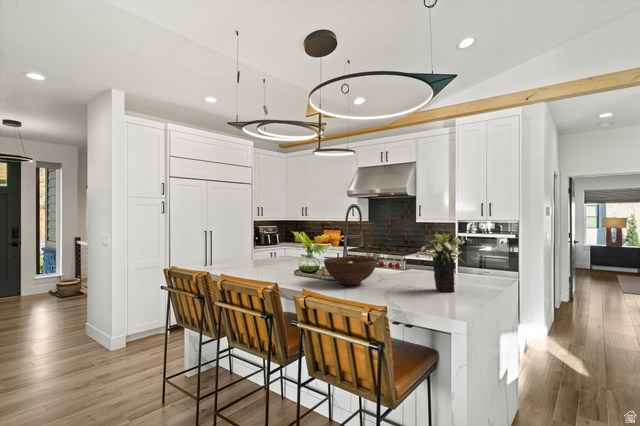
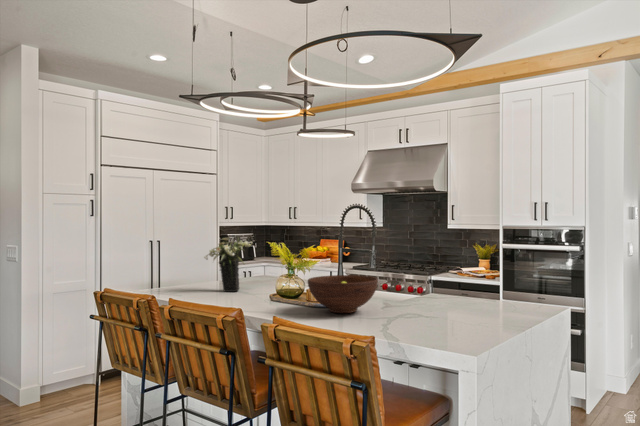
flower arrangement: present [416,235,465,292] -> present [204,238,251,292]

